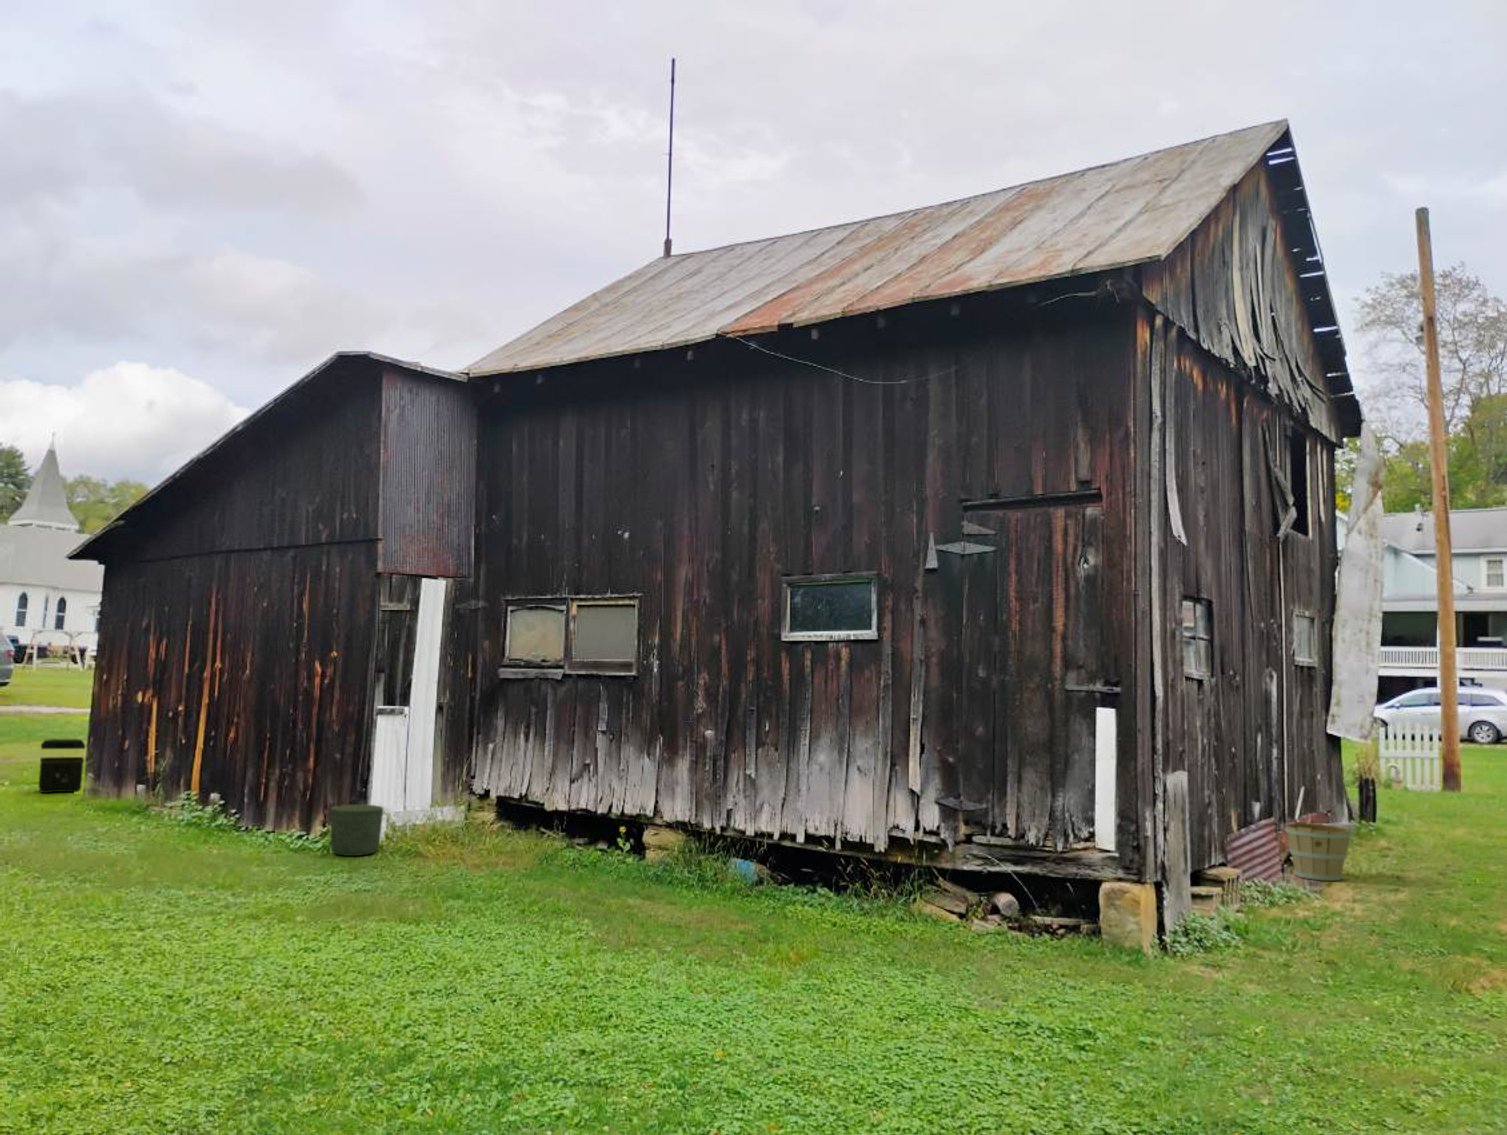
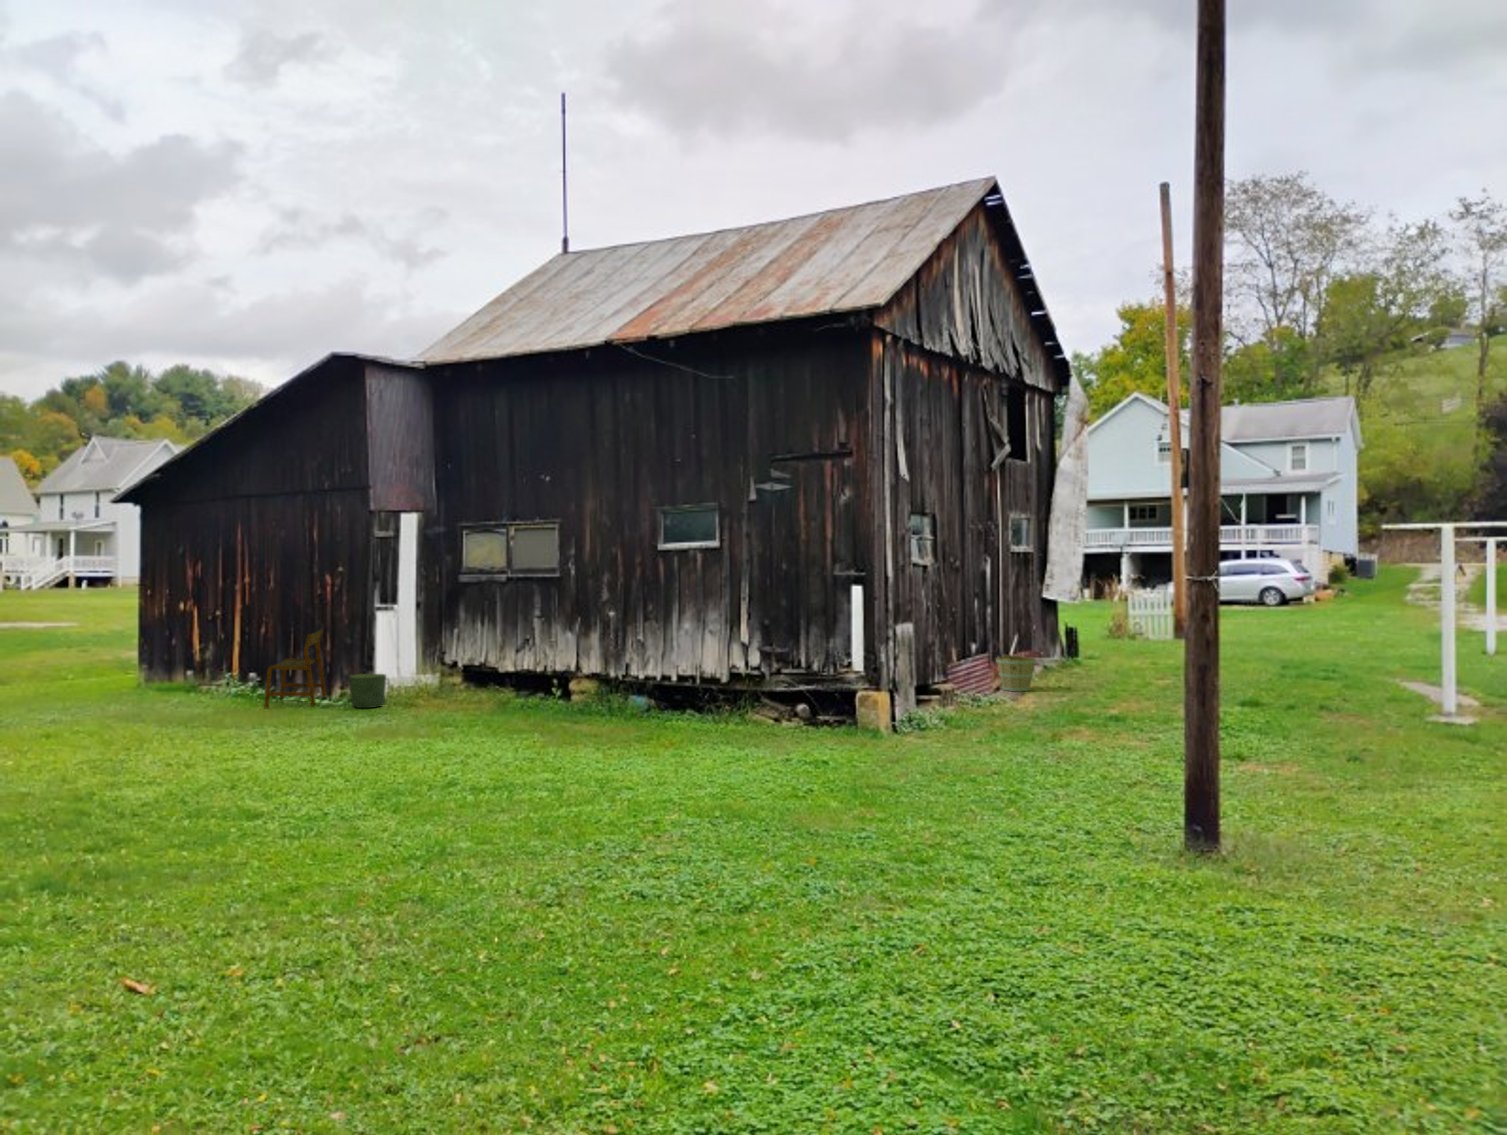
bench: none [210,737,308,848] -> present [264,630,326,708]
toolbox: present [39,739,85,793] -> none [104,641,139,681]

